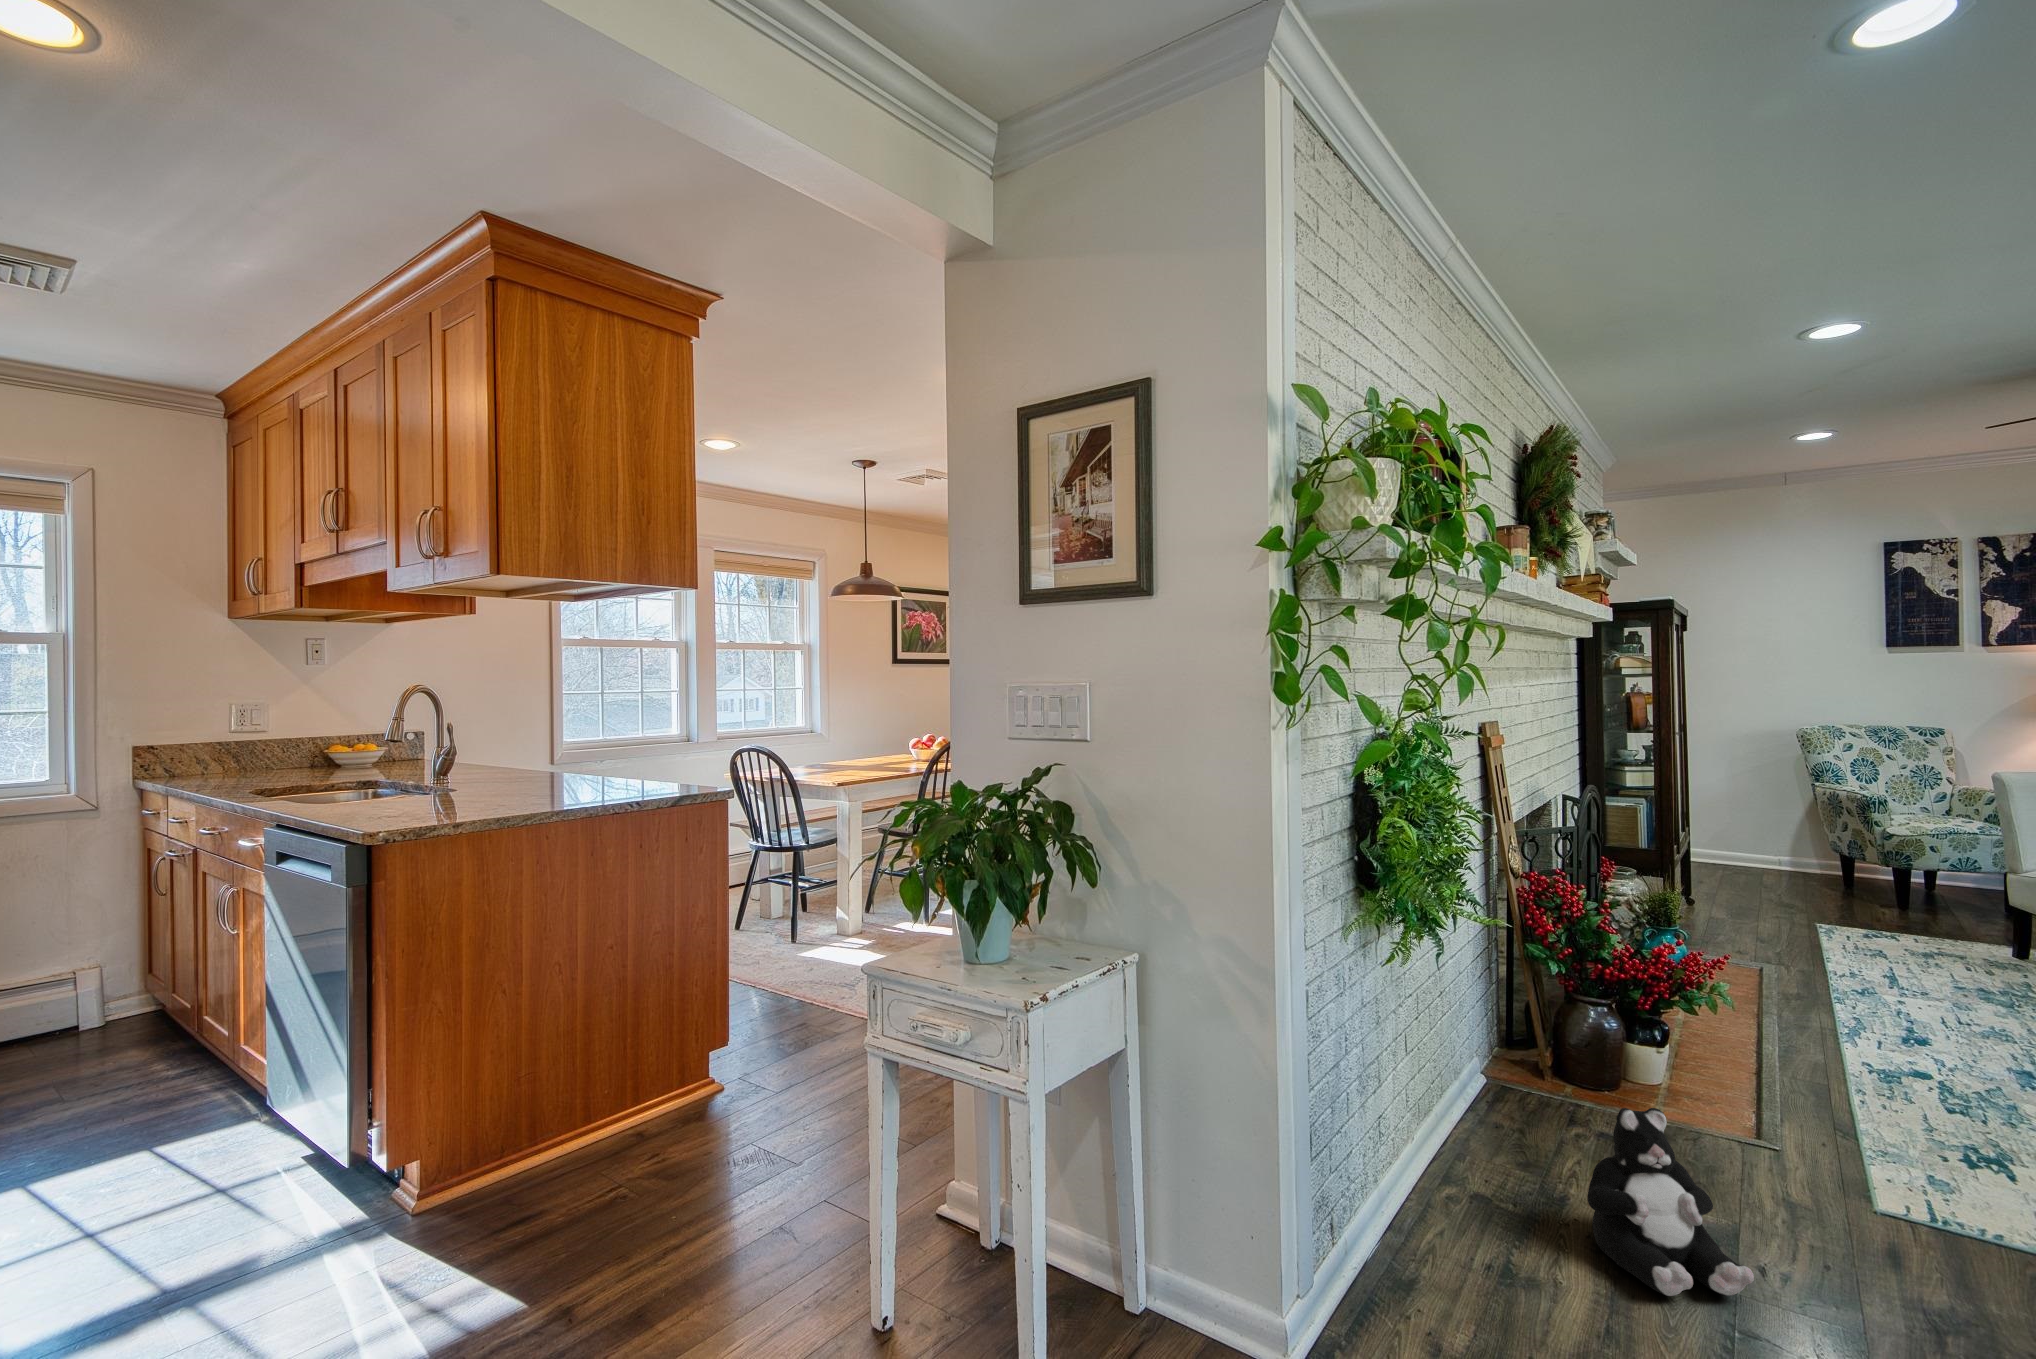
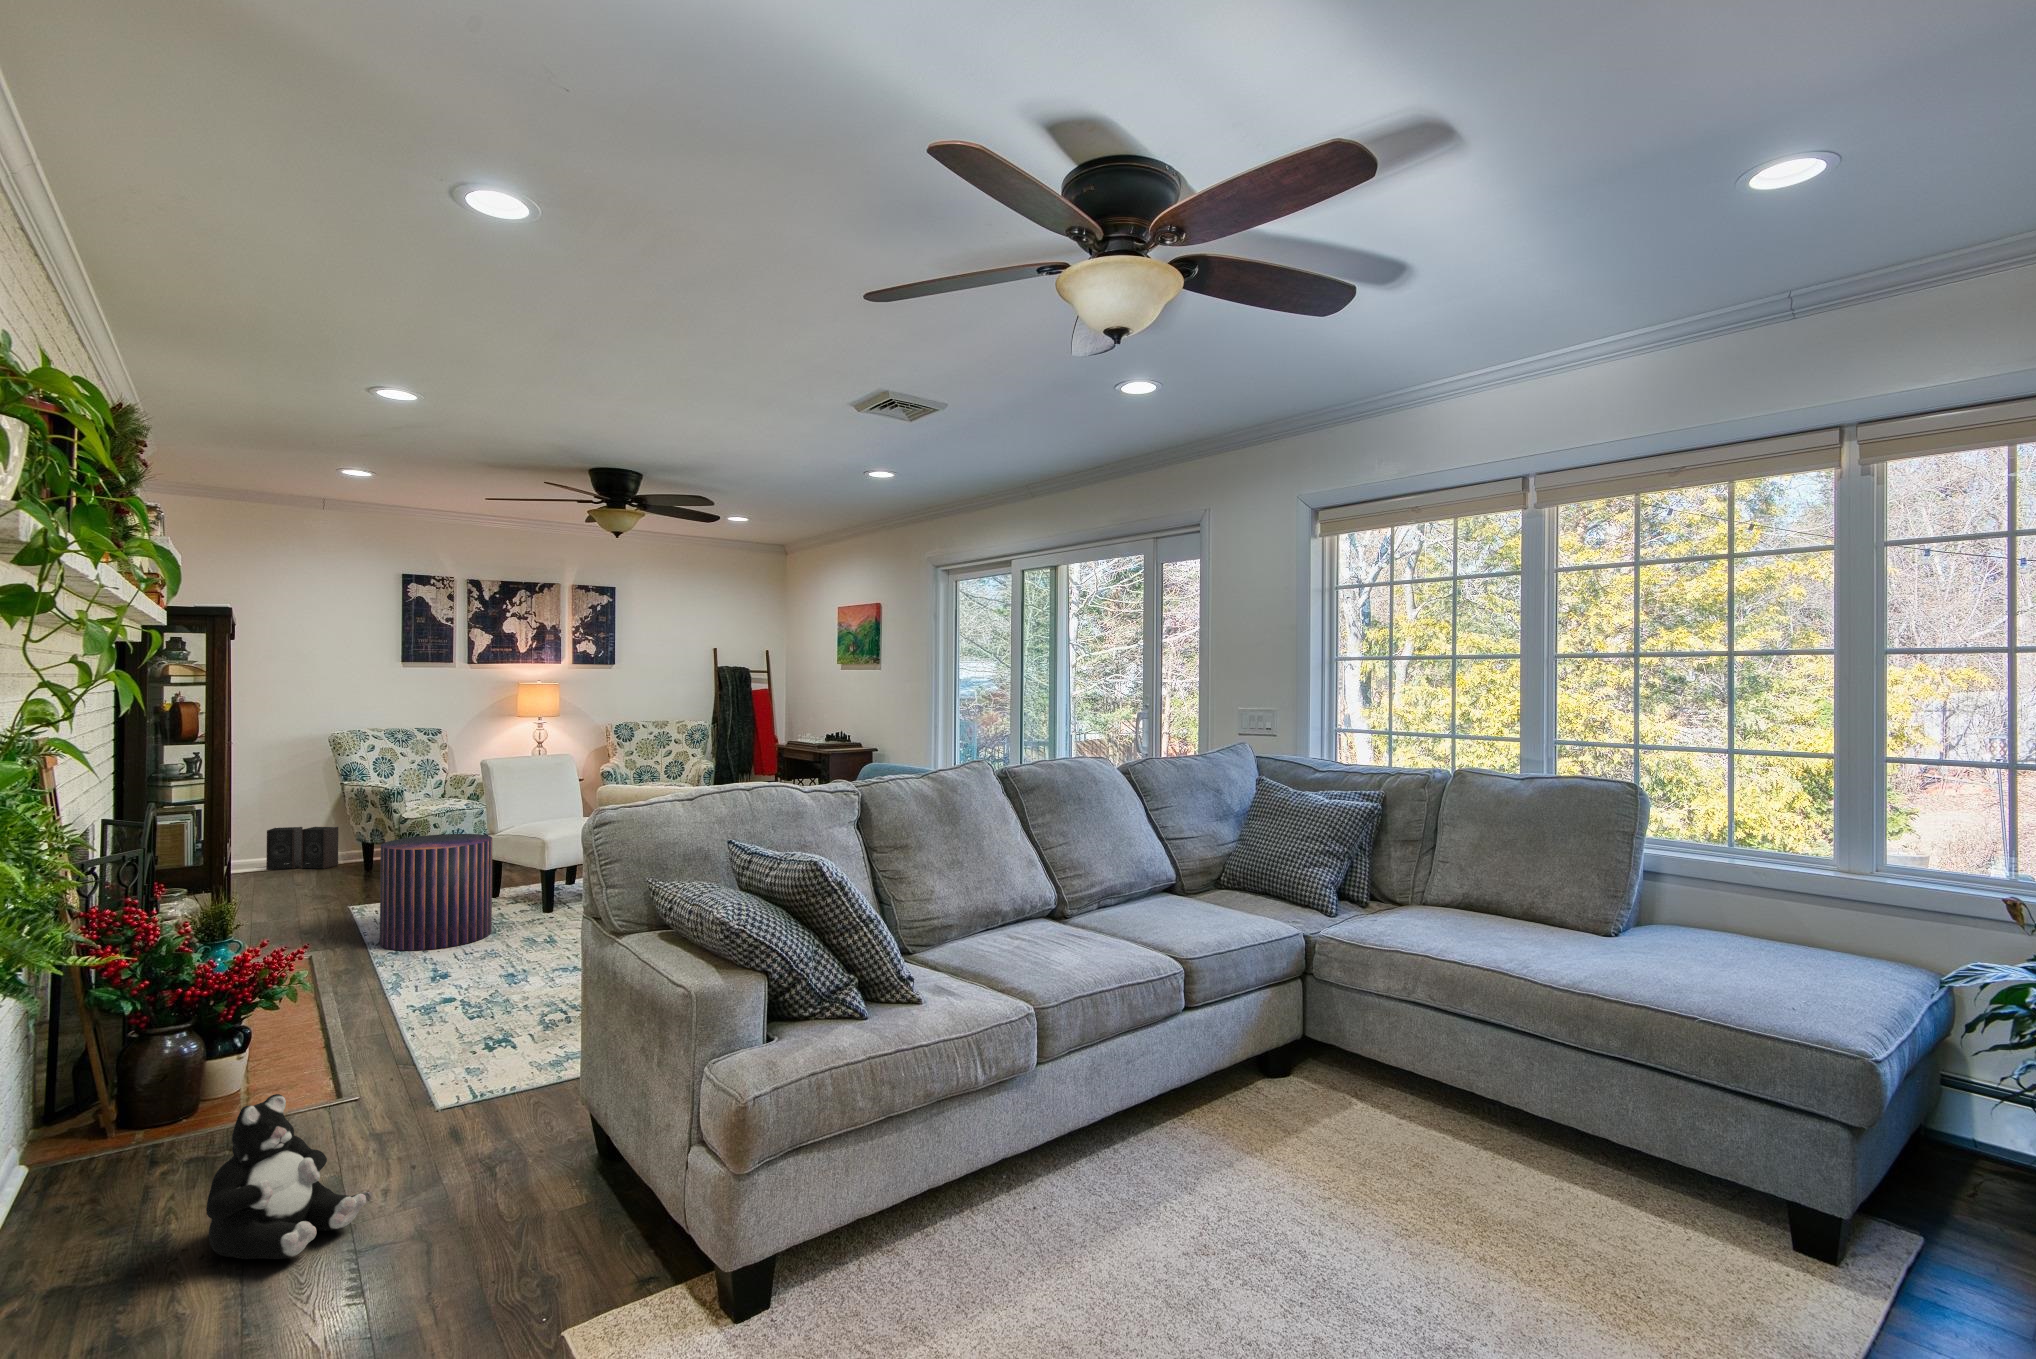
speaker: none [1734,824,1812,876] -> present [266,827,338,870]
pouf: none [1841,857,2006,1008] -> present [380,834,492,950]

